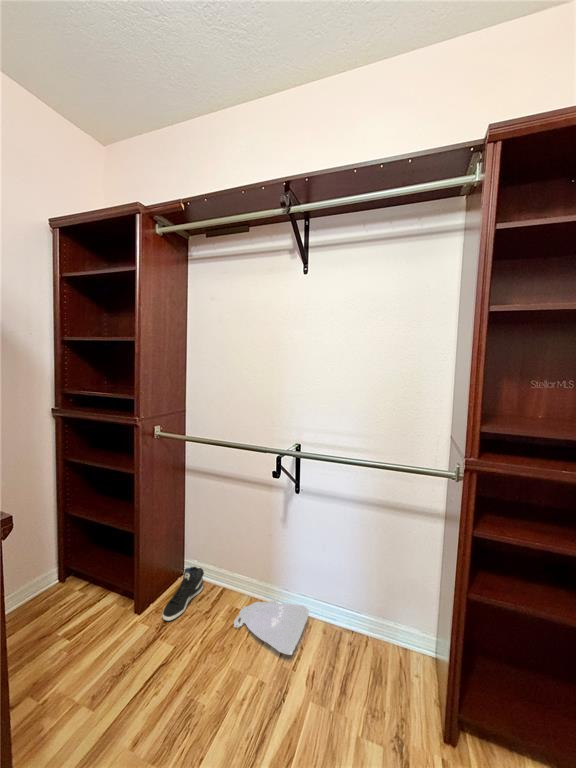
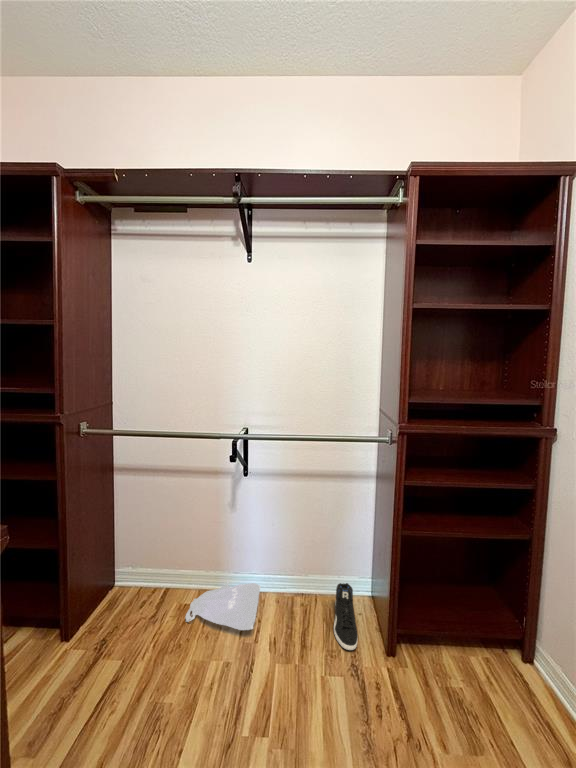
sneaker: present [162,567,204,621] -> present [334,583,358,650]

